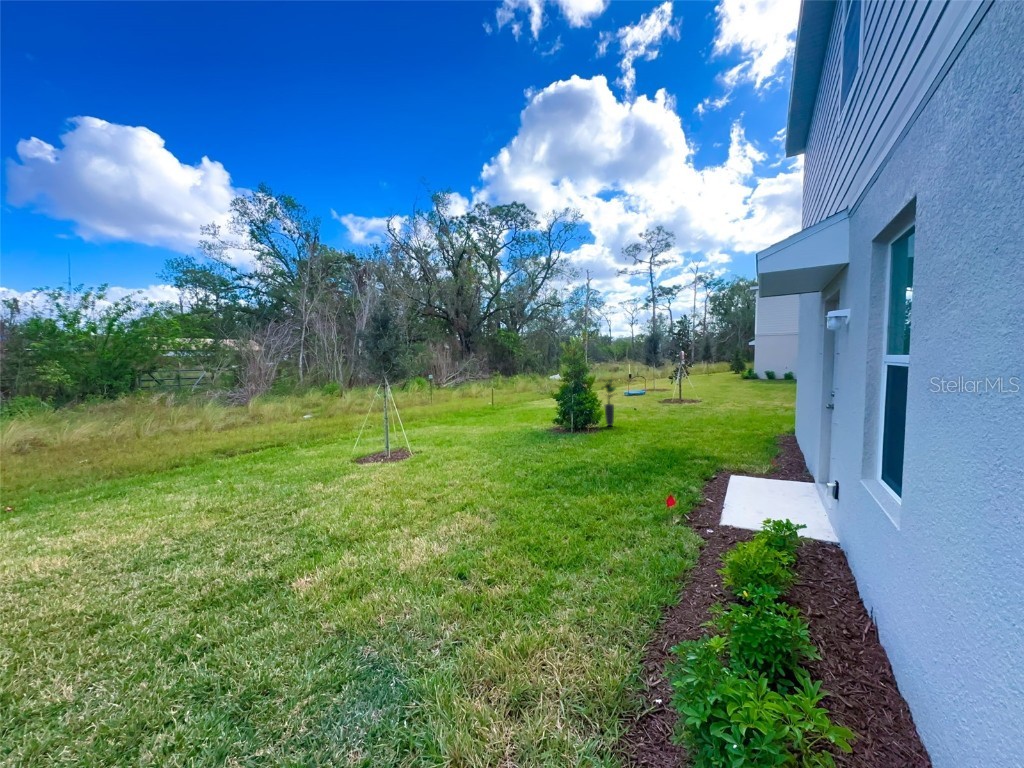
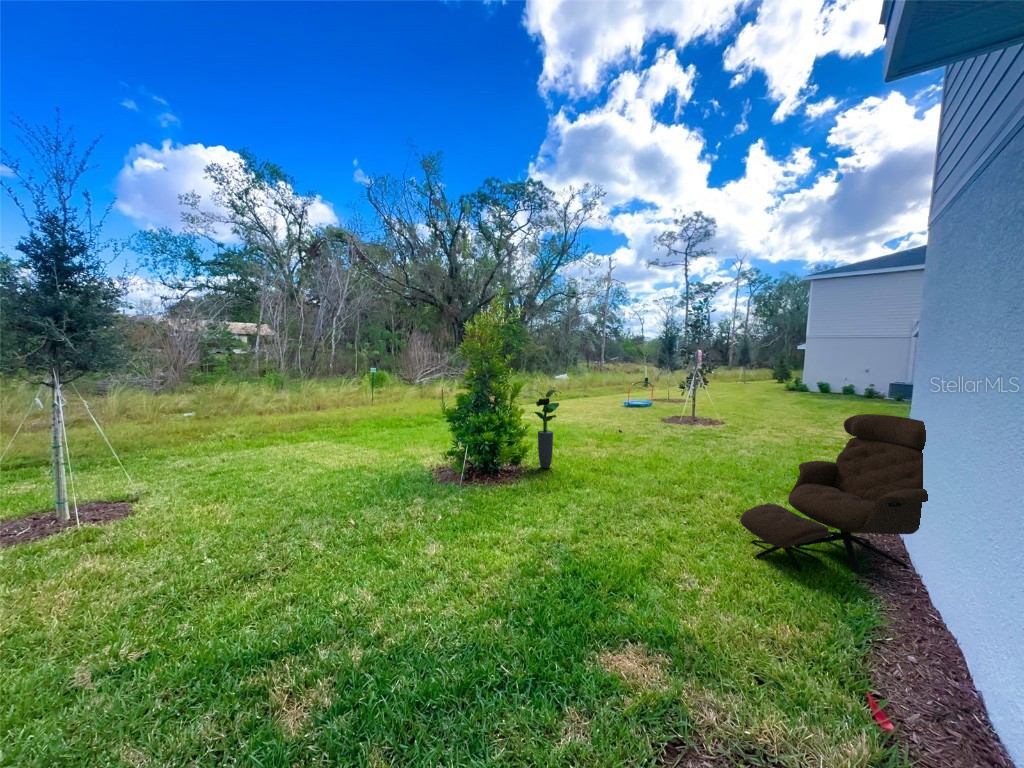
lounge chair: none [726,377,800,441] -> present [740,414,928,573]

